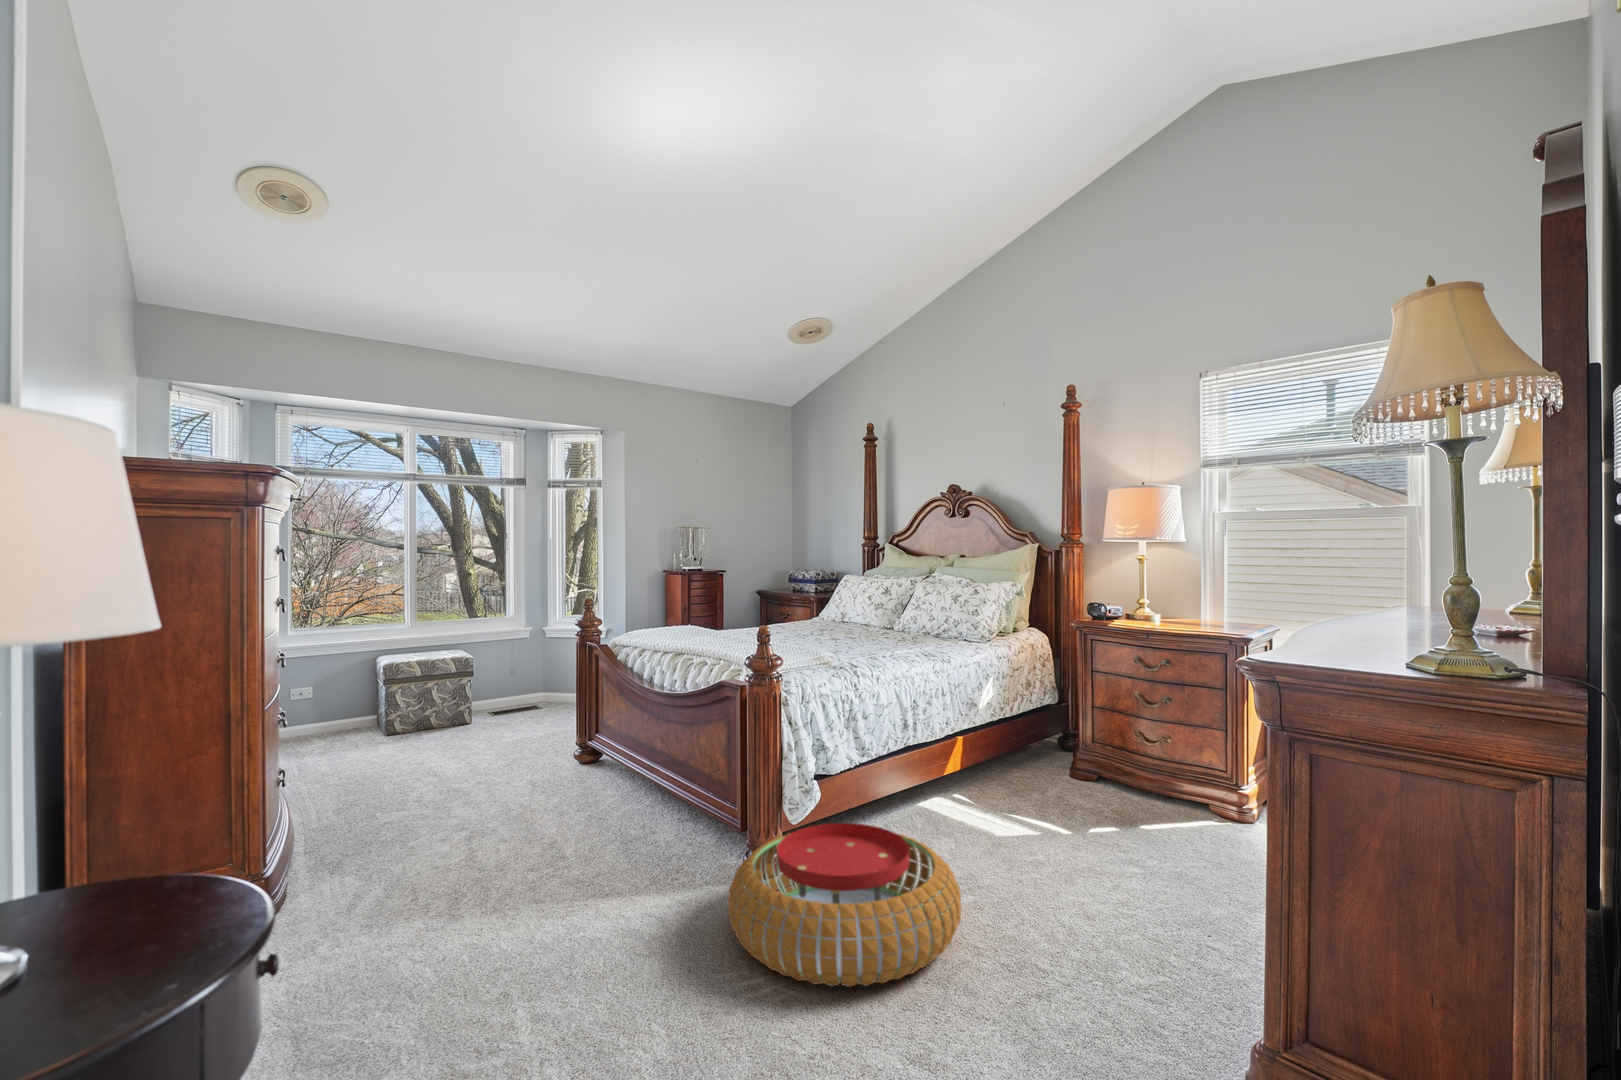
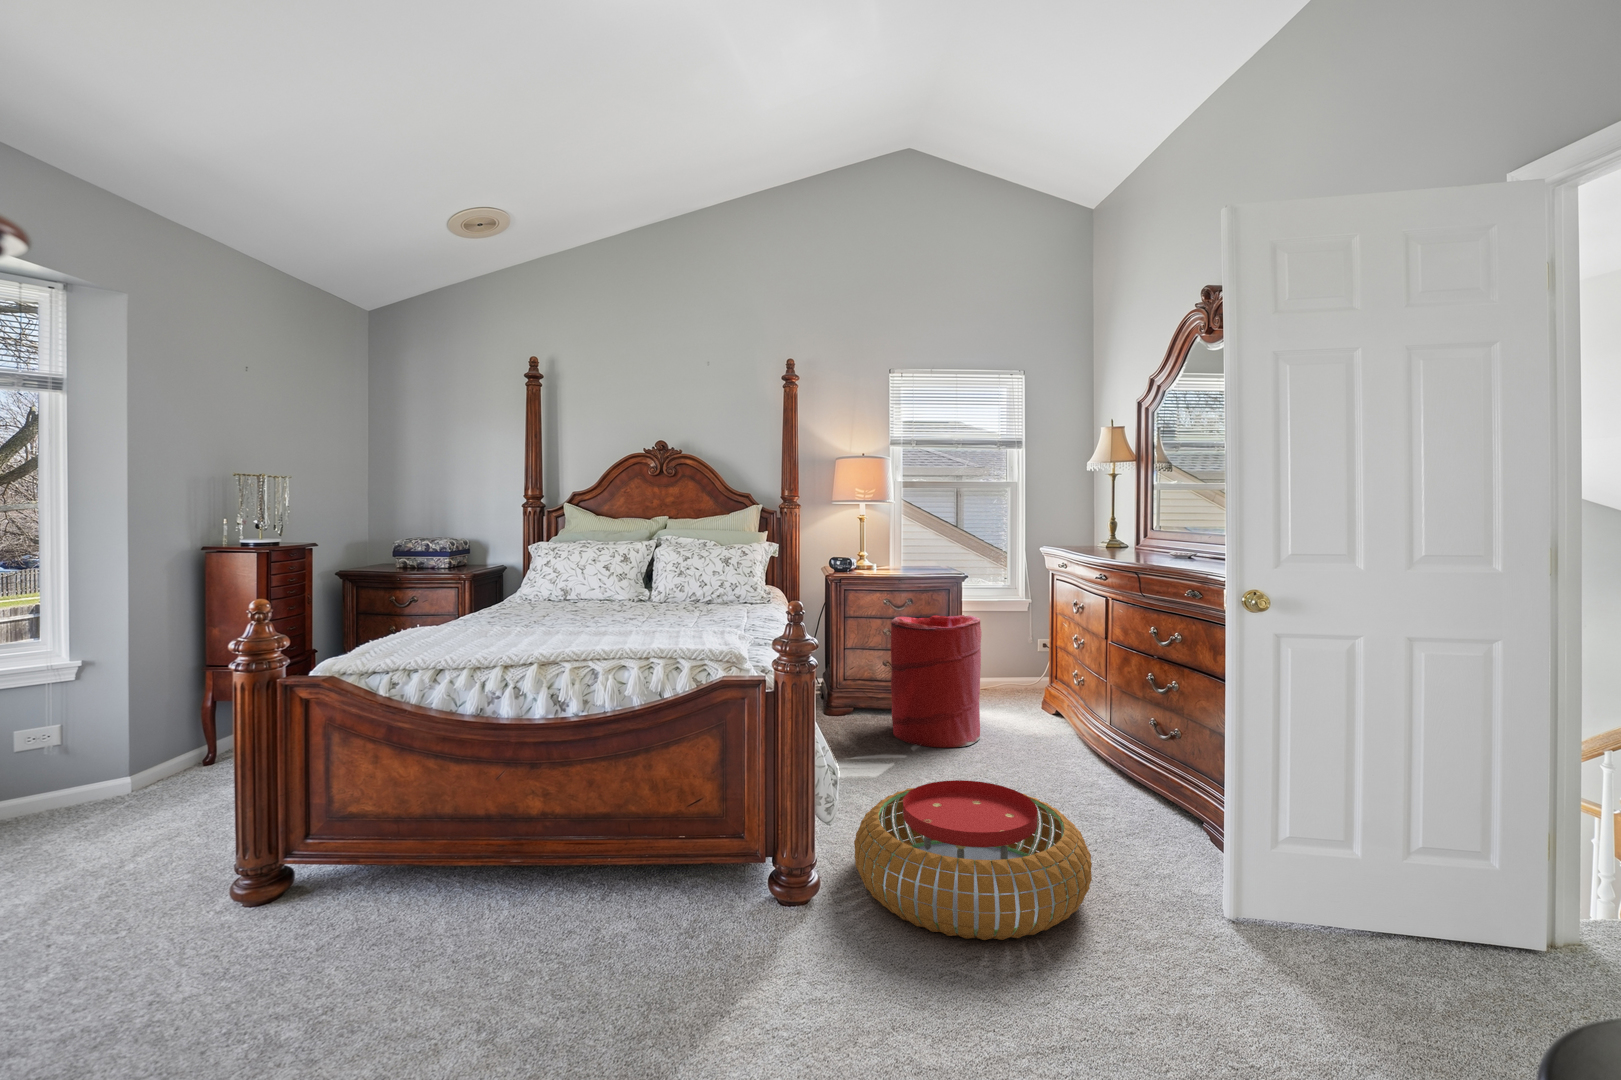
laundry hamper: none [1079,671,1194,839] -> present [891,615,981,747]

